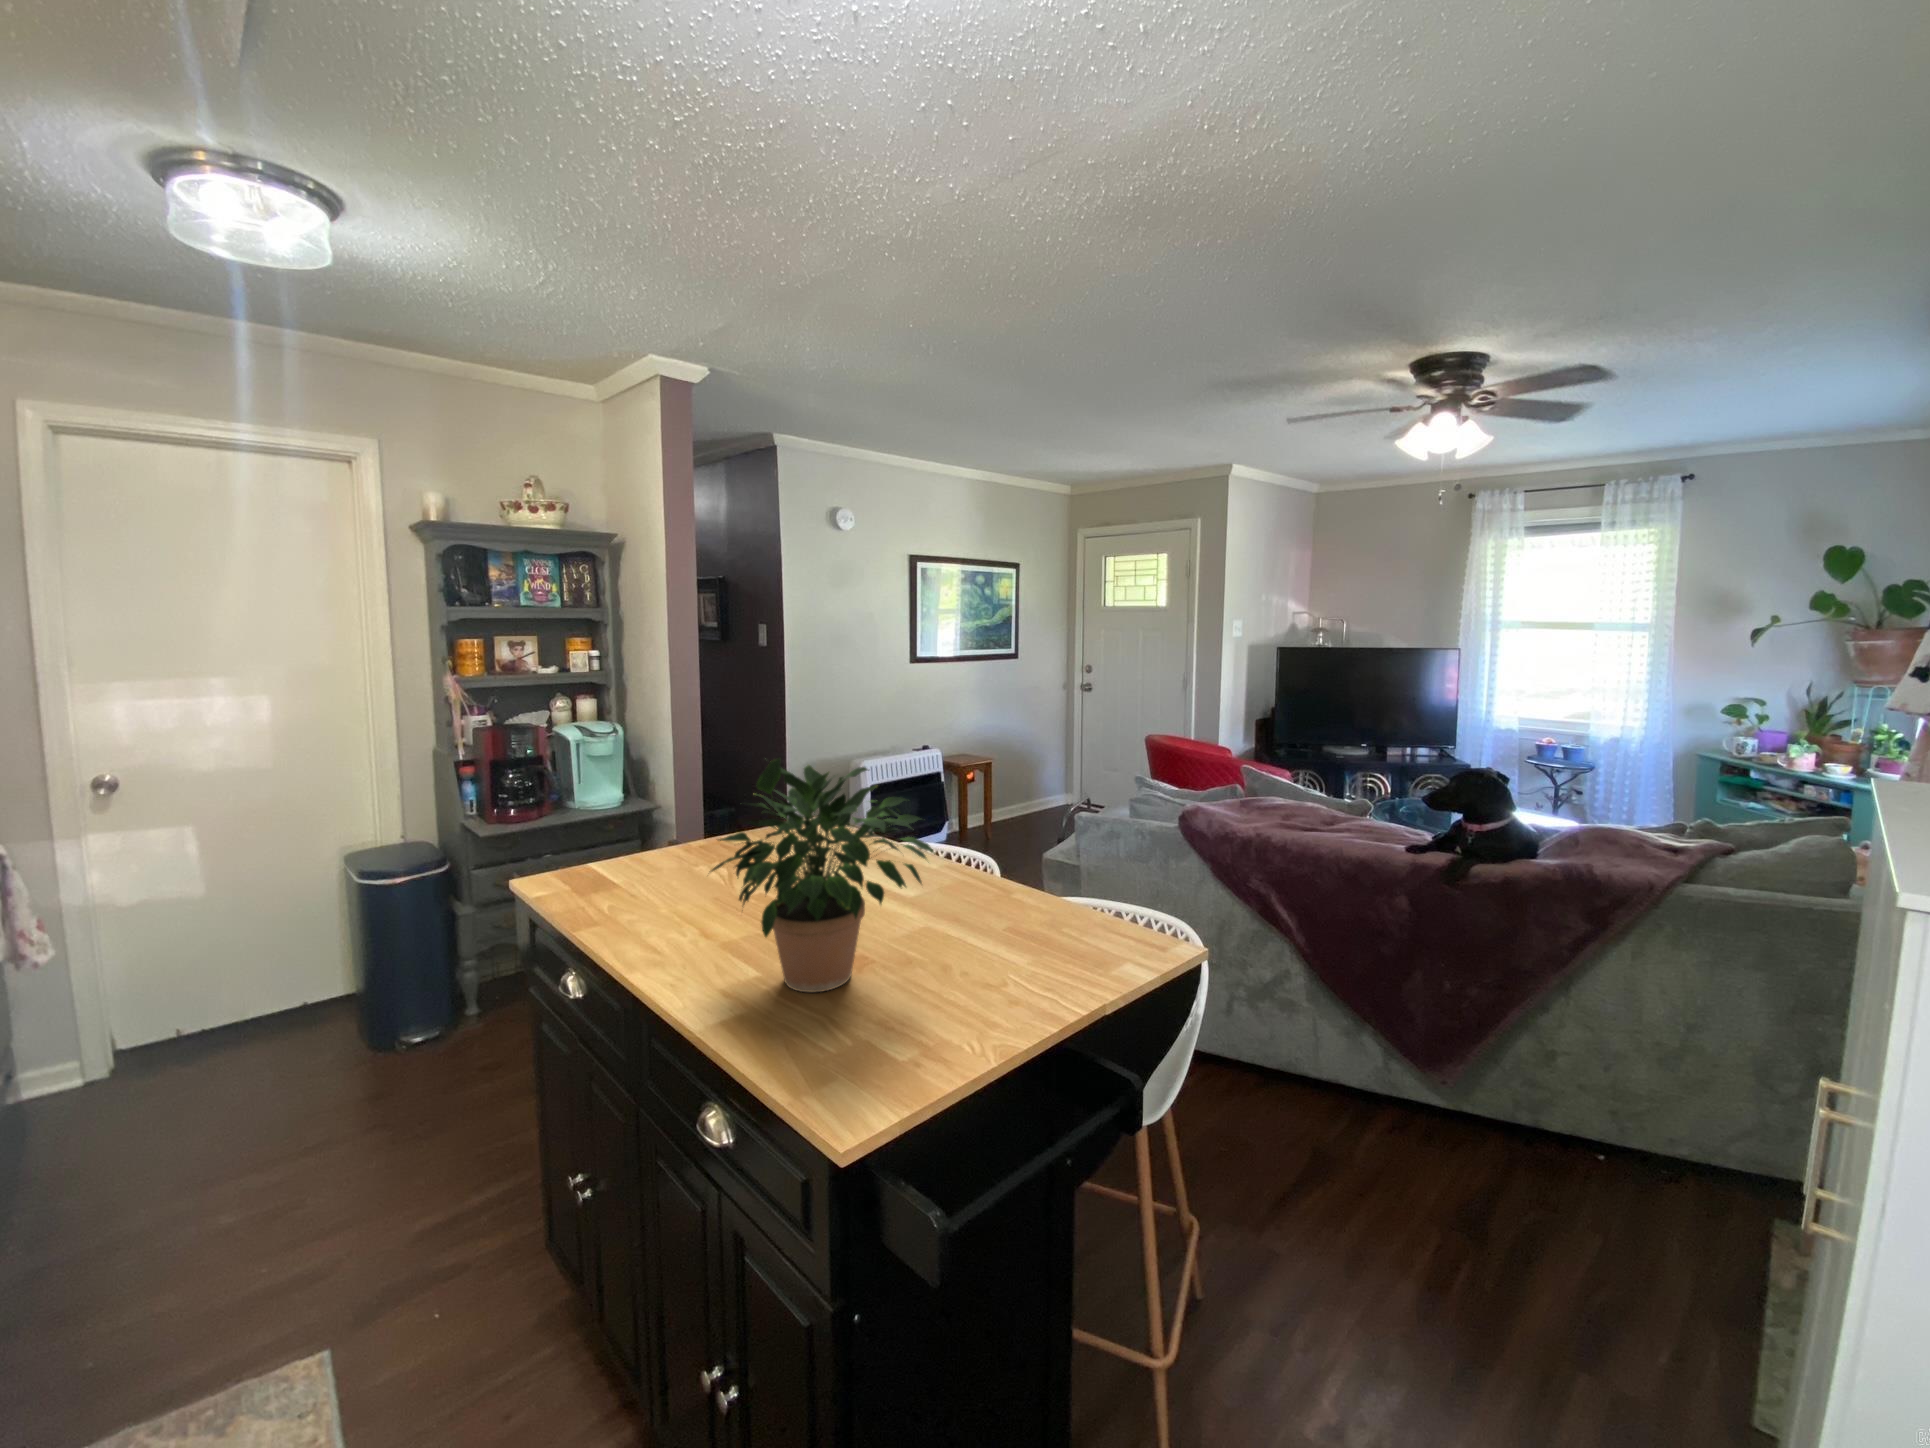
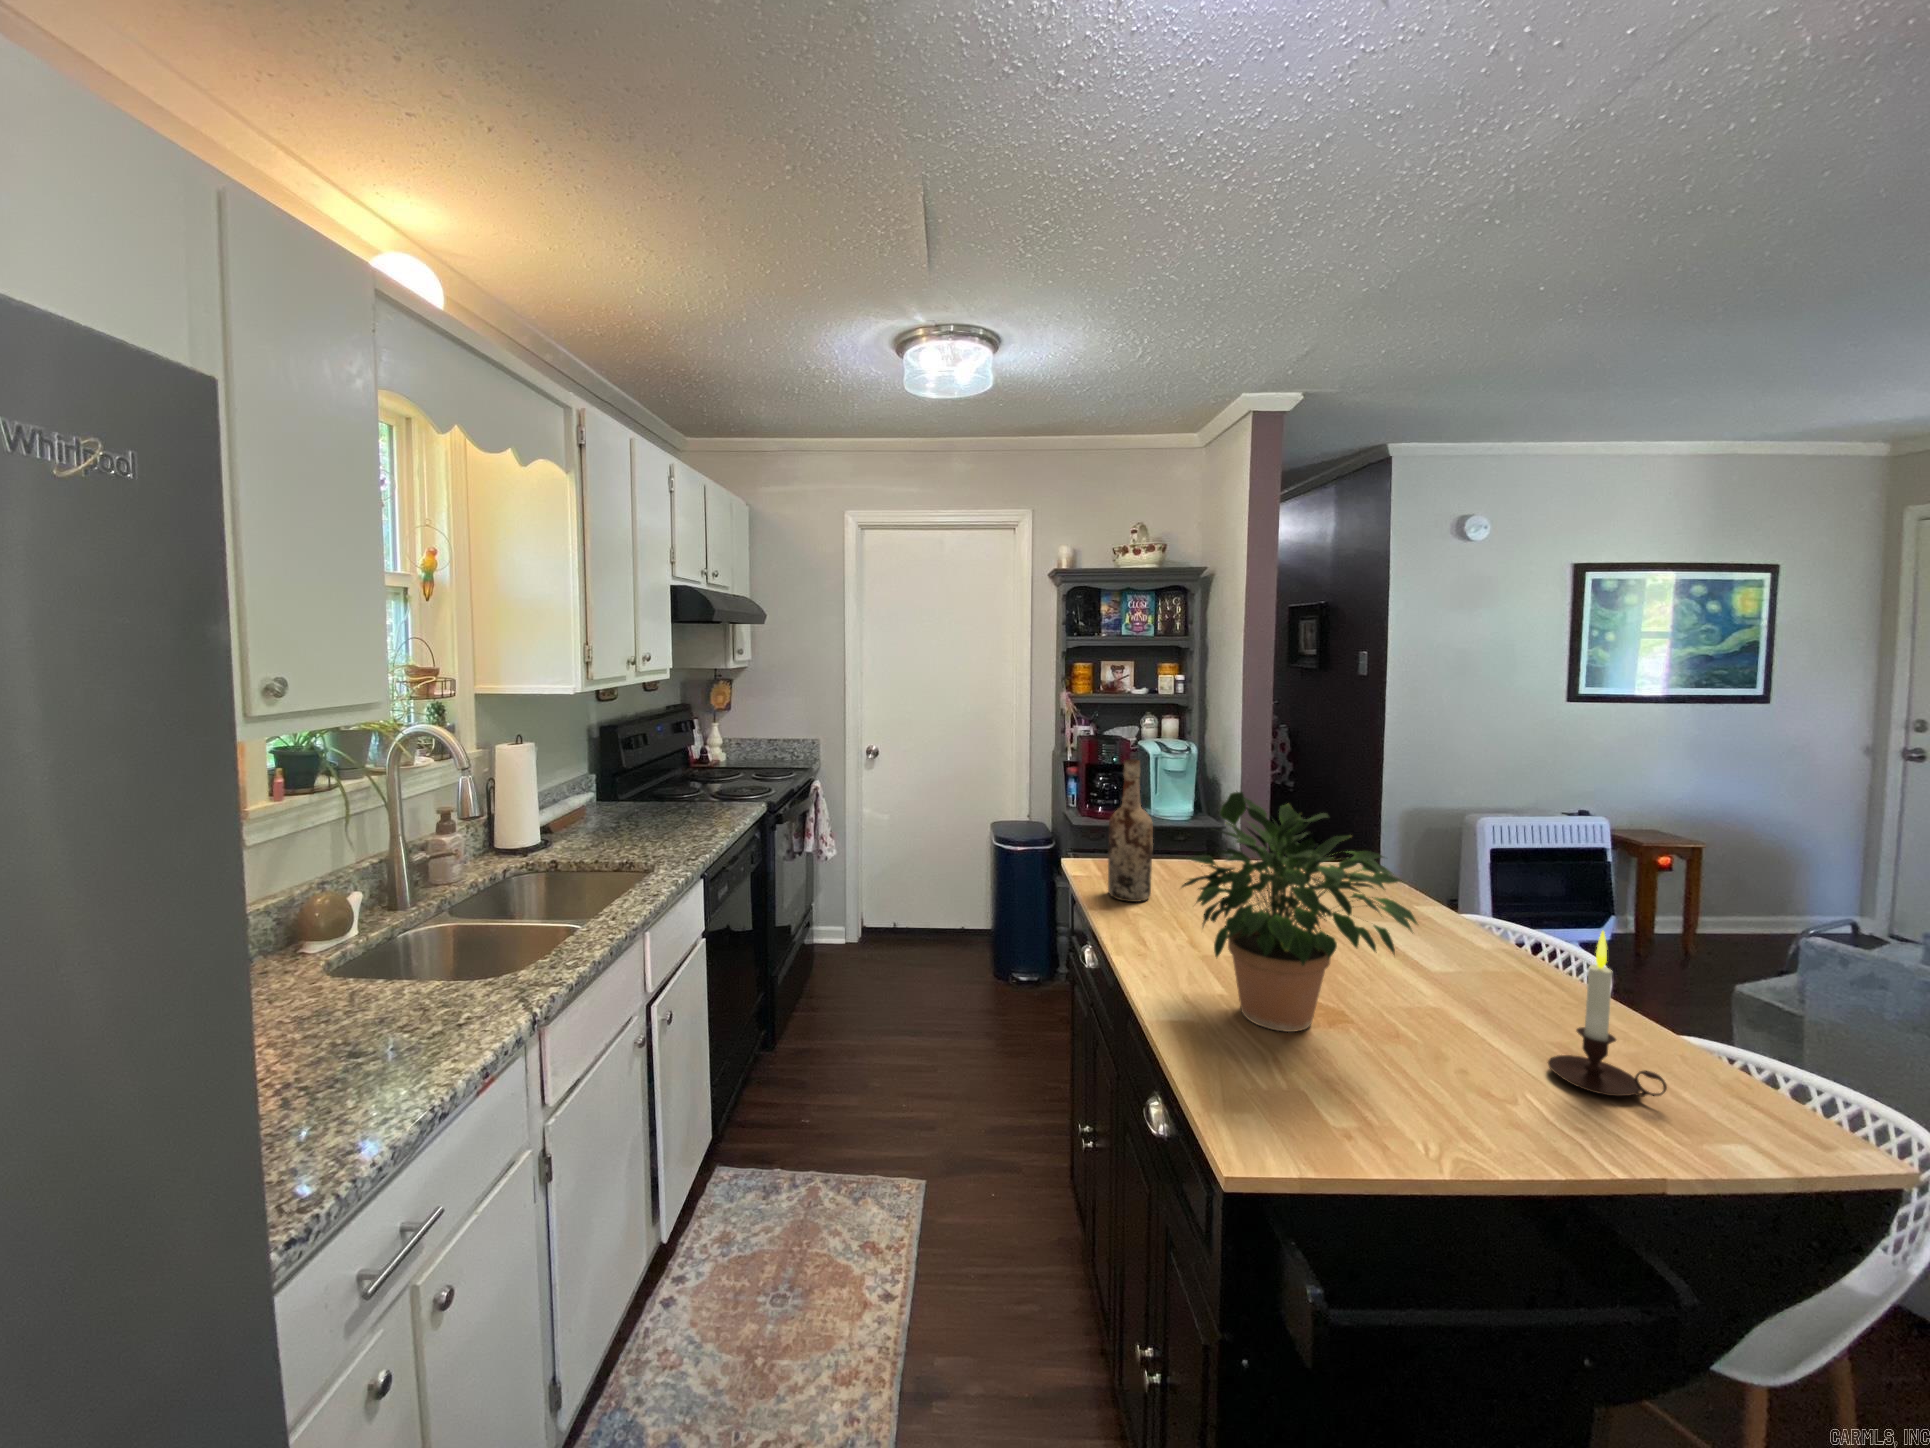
wine bottle: none [578,742,635,908] -> present [1108,759,1153,902]
candle: none [1021,826,1092,951] -> present [1548,931,1667,1097]

